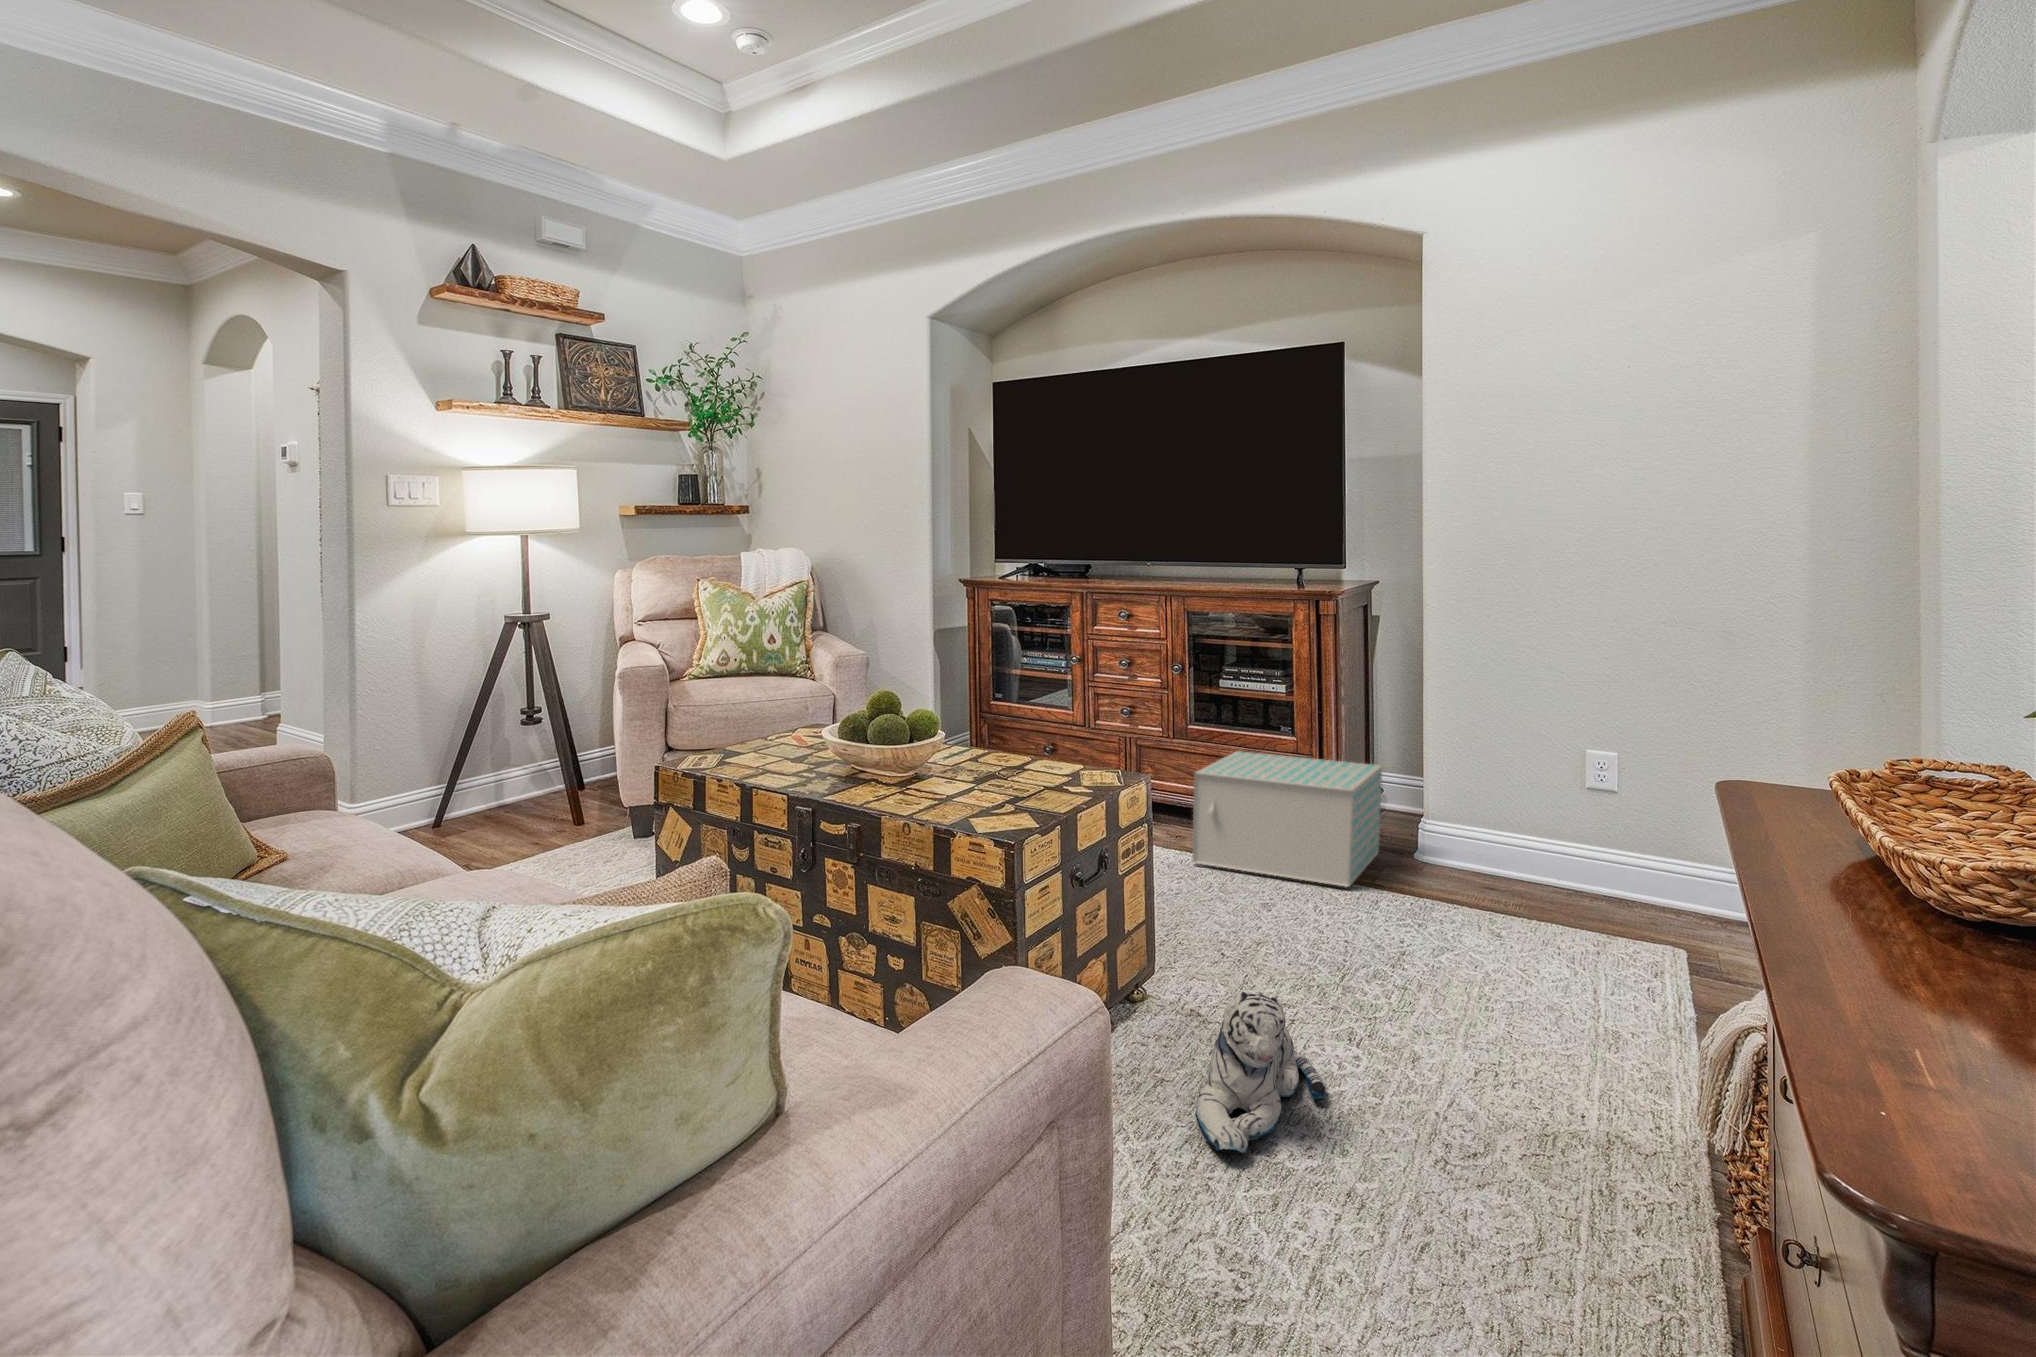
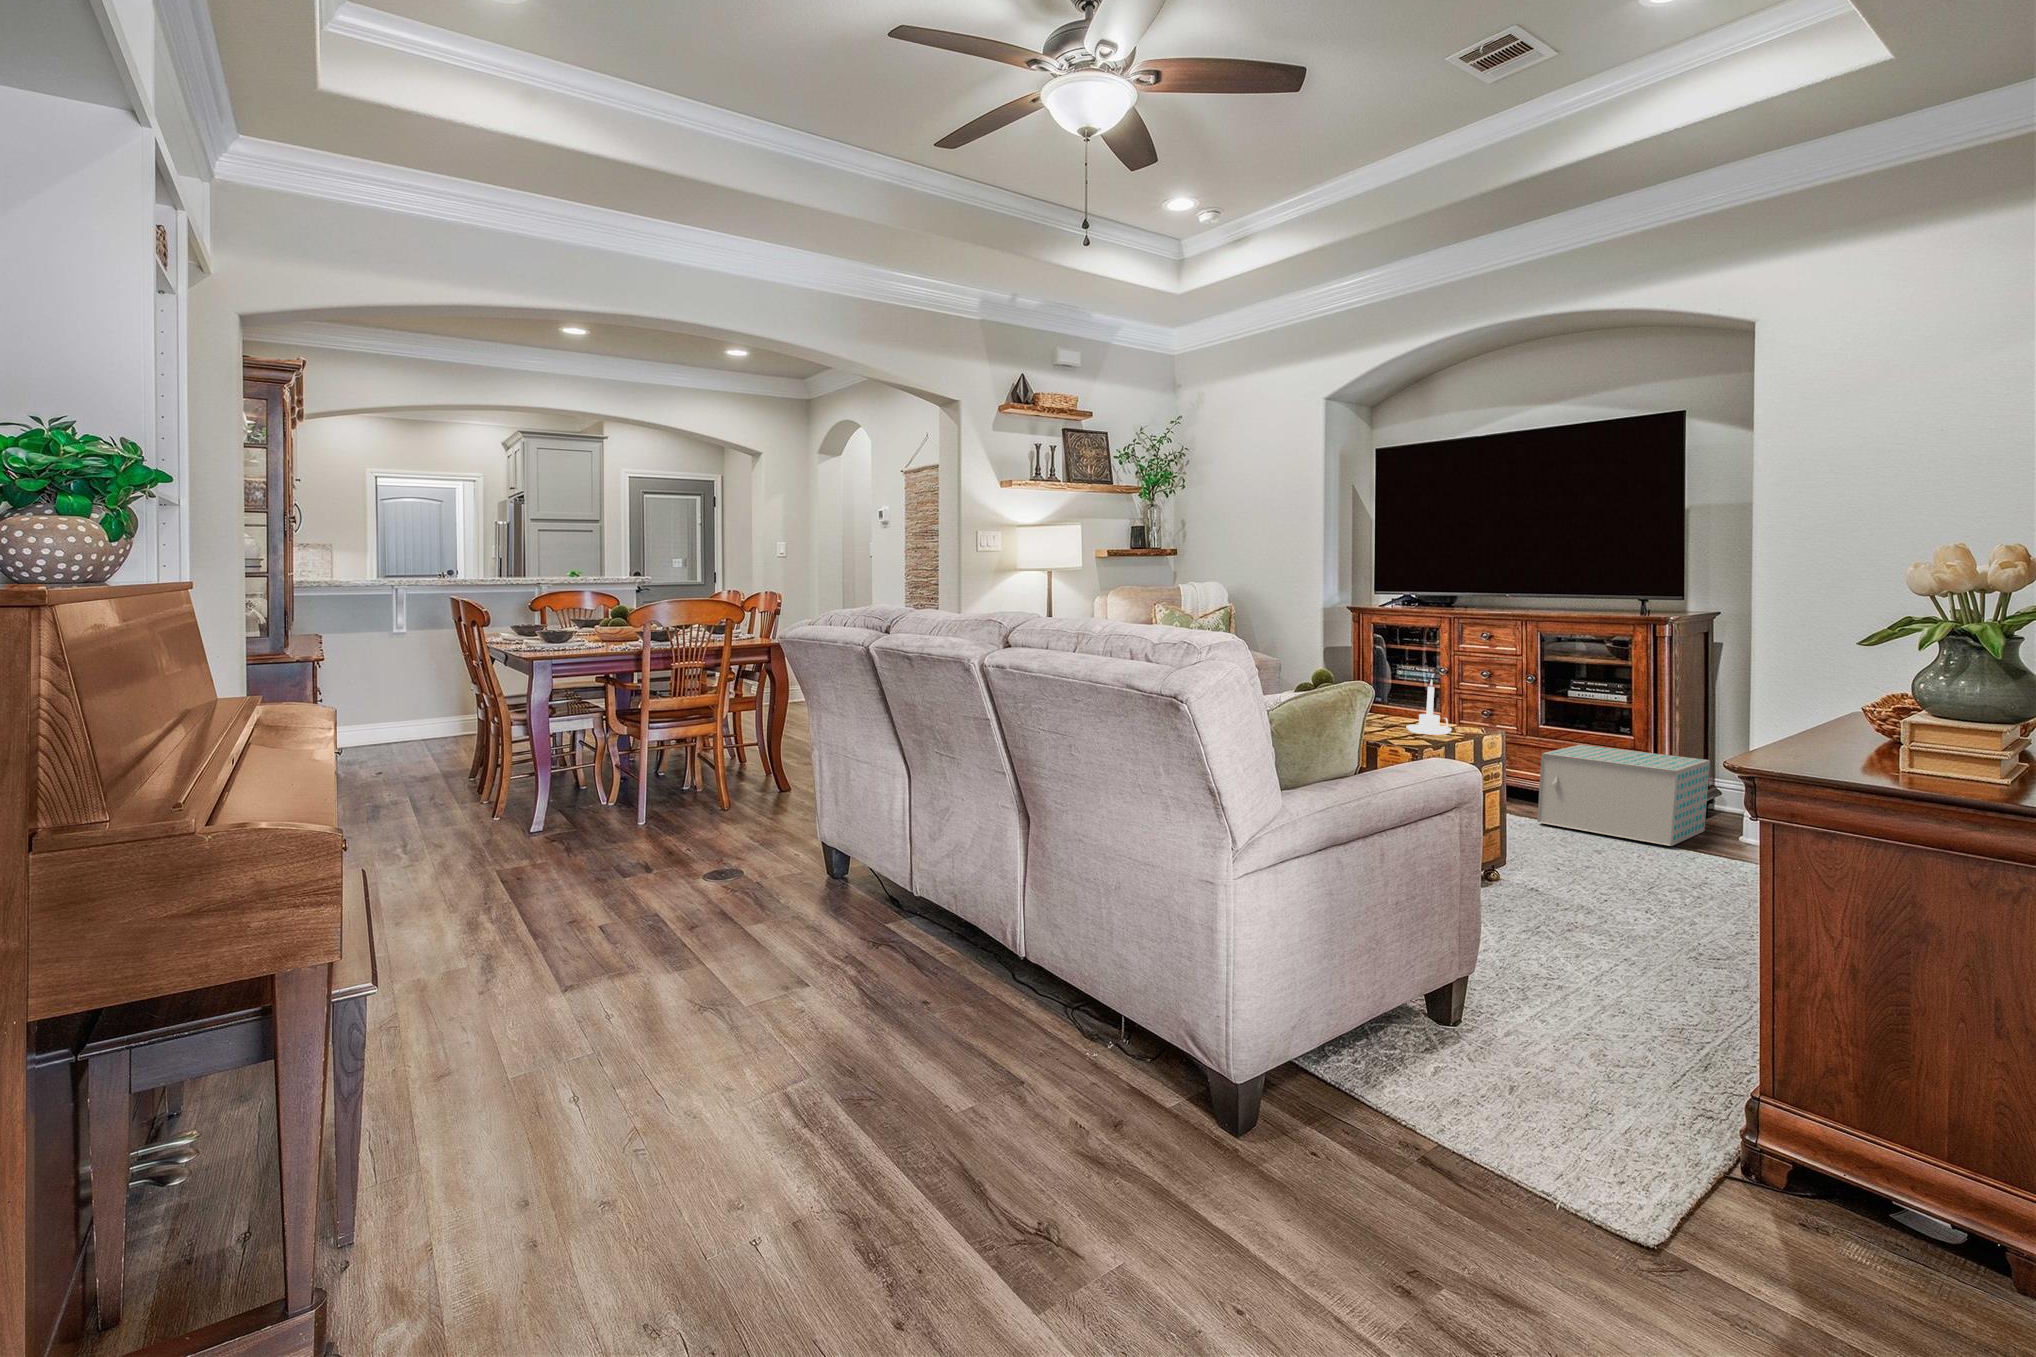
candle holder: none [1007,705,1071,793] -> present [1406,679,1452,735]
plush toy: present [1195,991,1325,1153] -> none [1532,858,1627,950]

